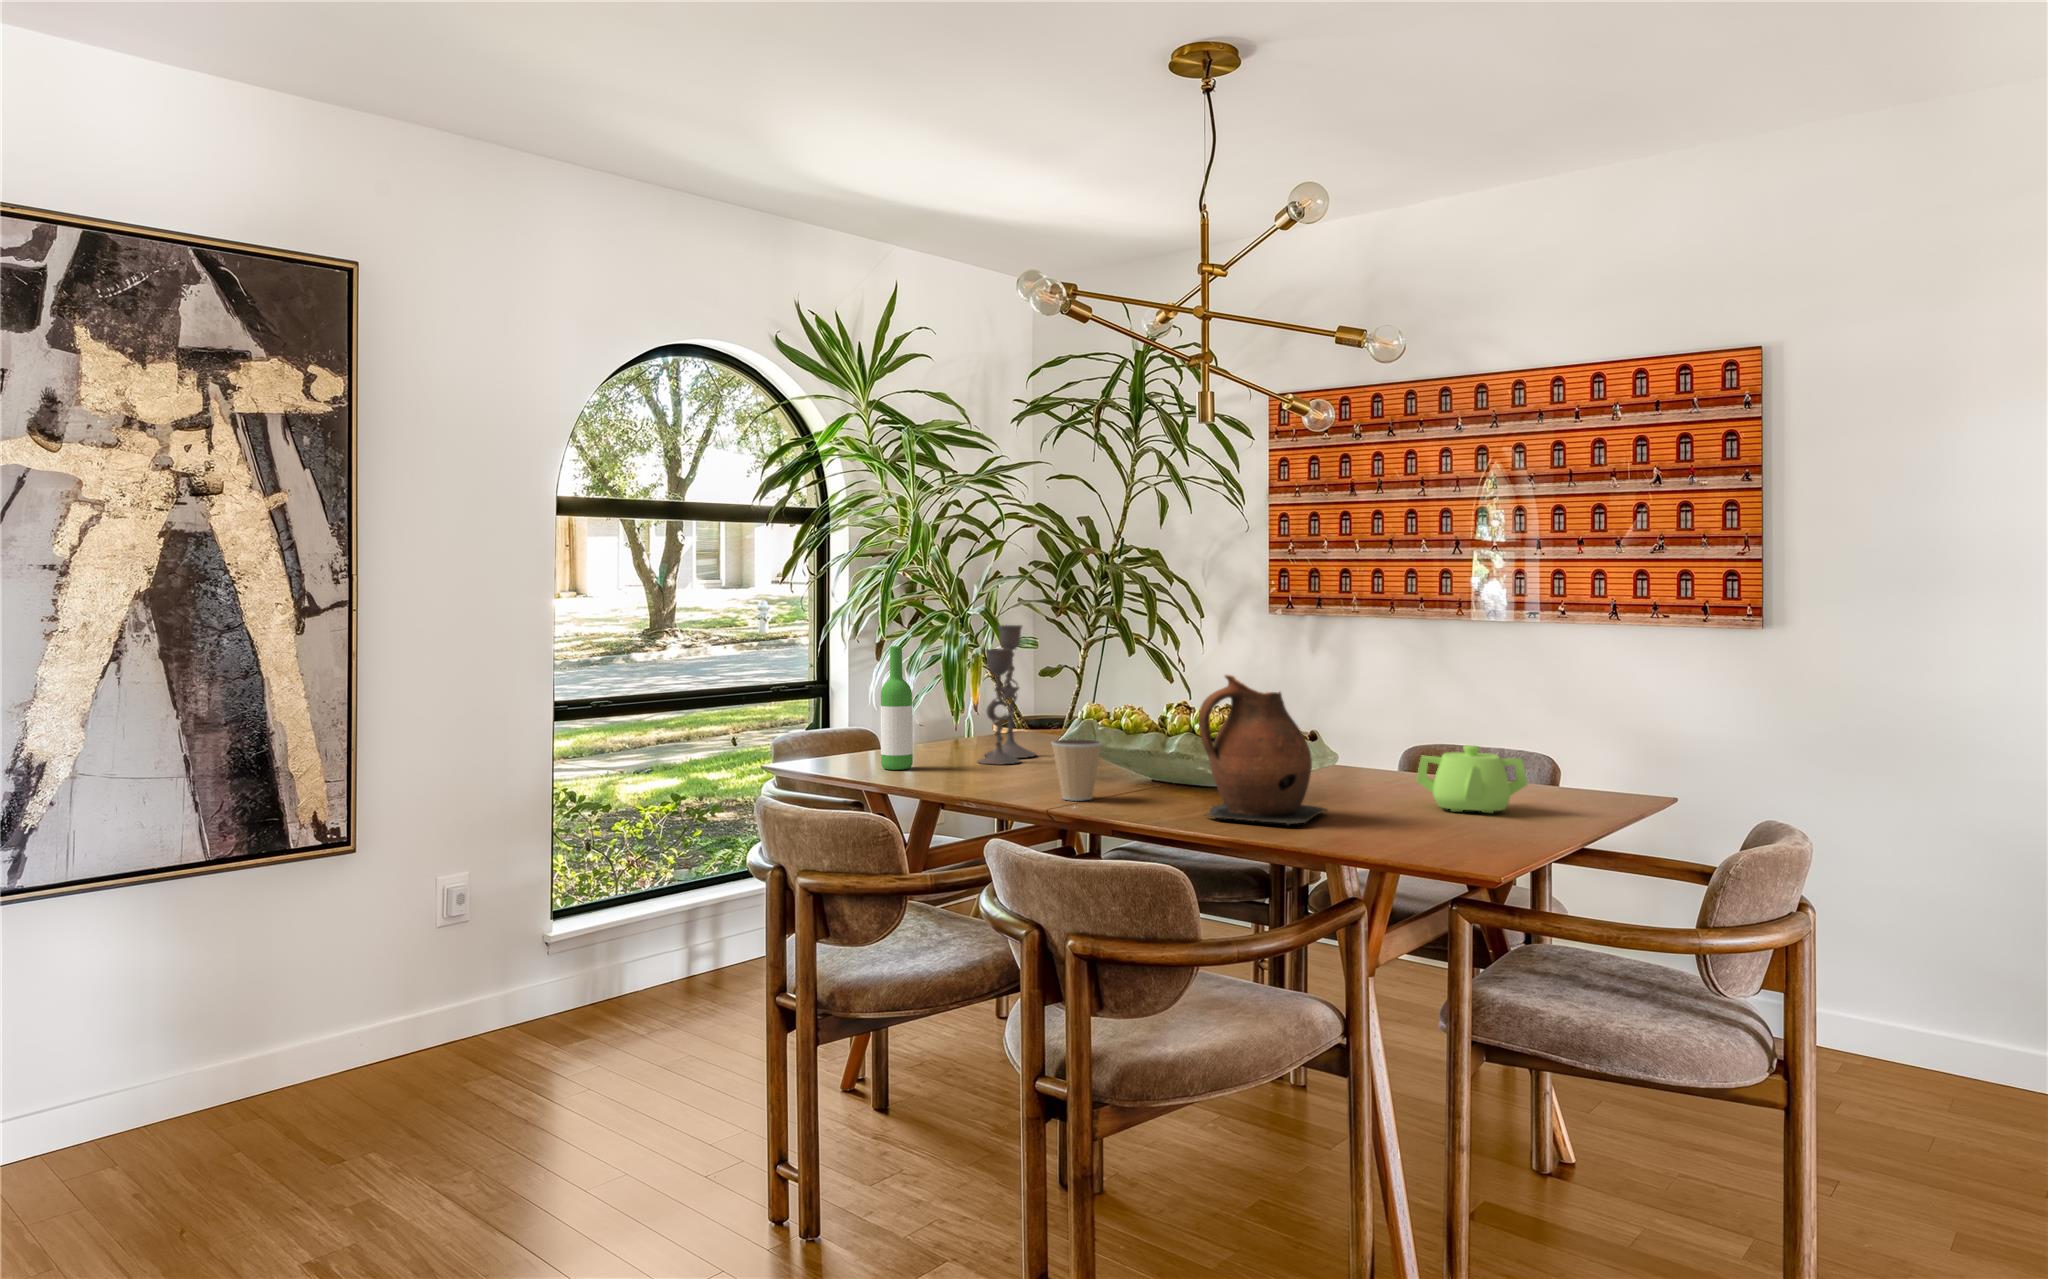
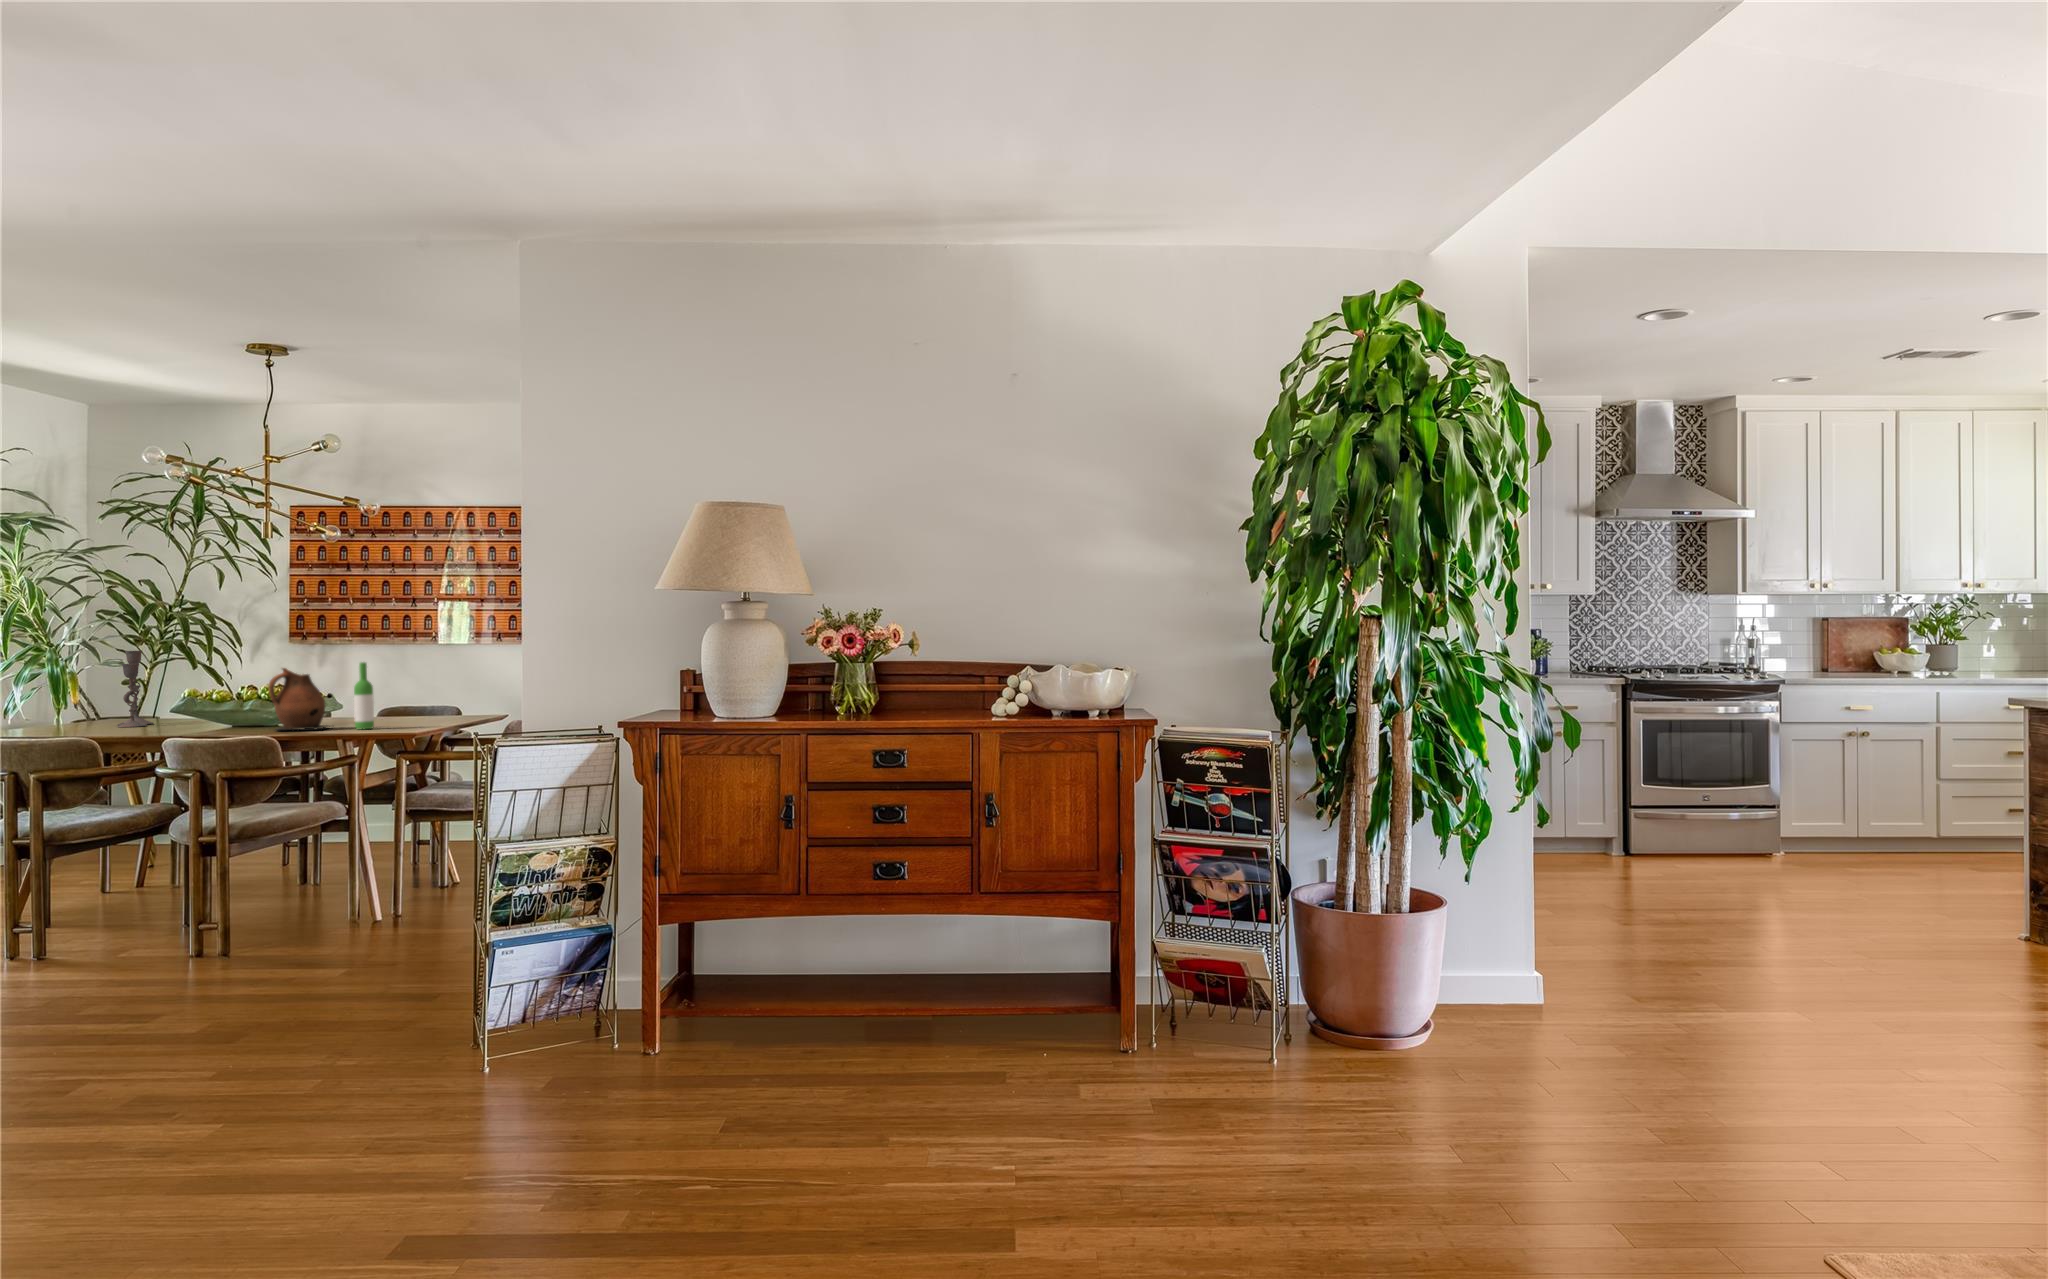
wine bottle: present [881,646,913,770] -> present [354,662,374,730]
coffee cup: present [1052,739,1102,801] -> none [184,703,214,732]
teapot: present [1416,745,1527,813] -> none [377,696,428,725]

